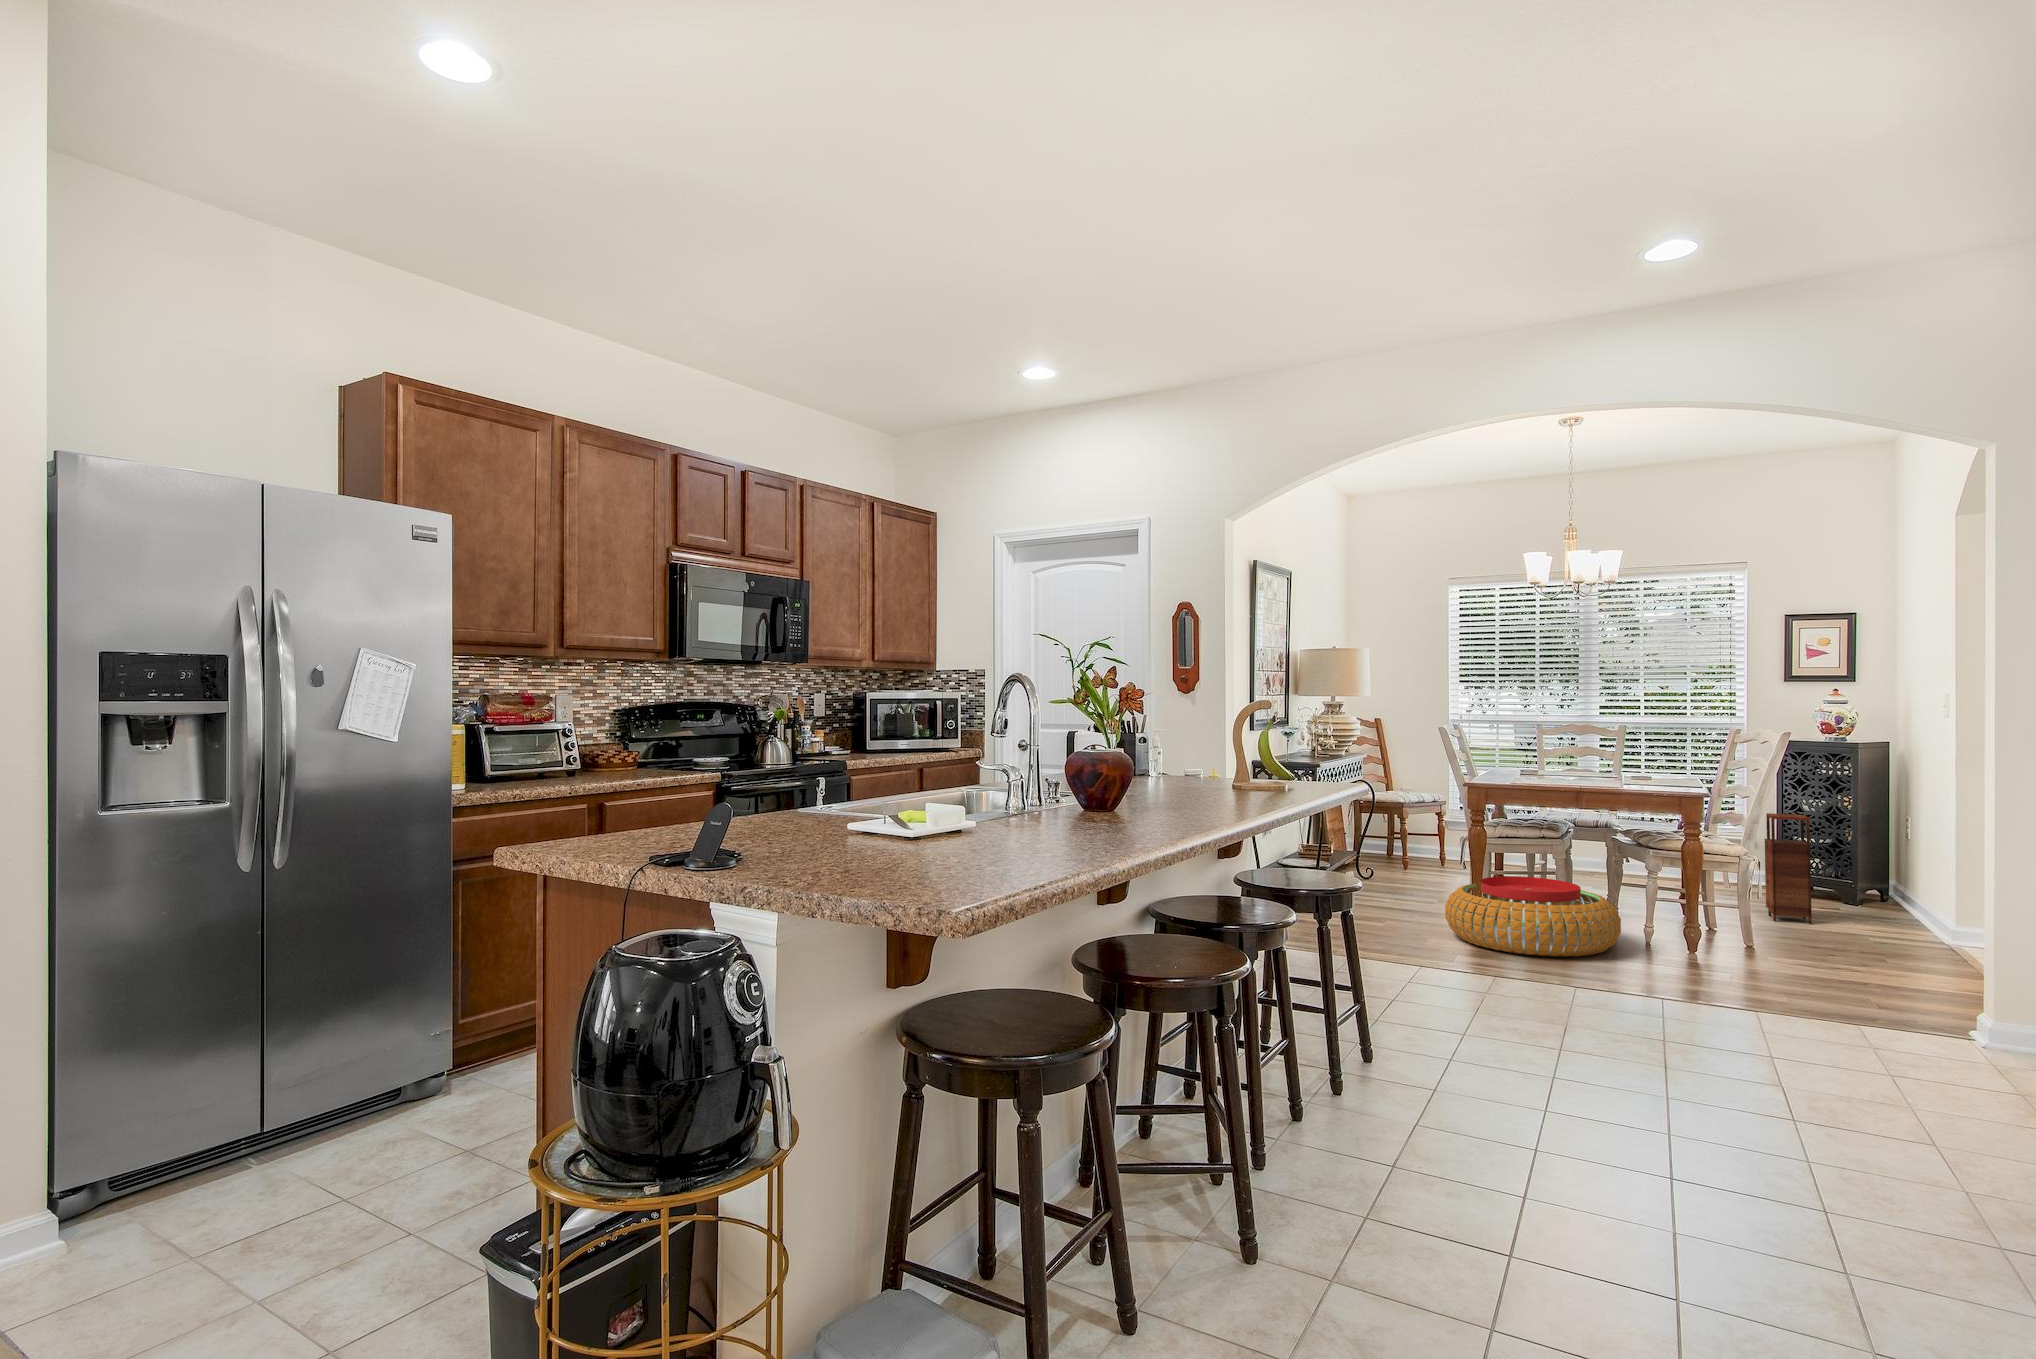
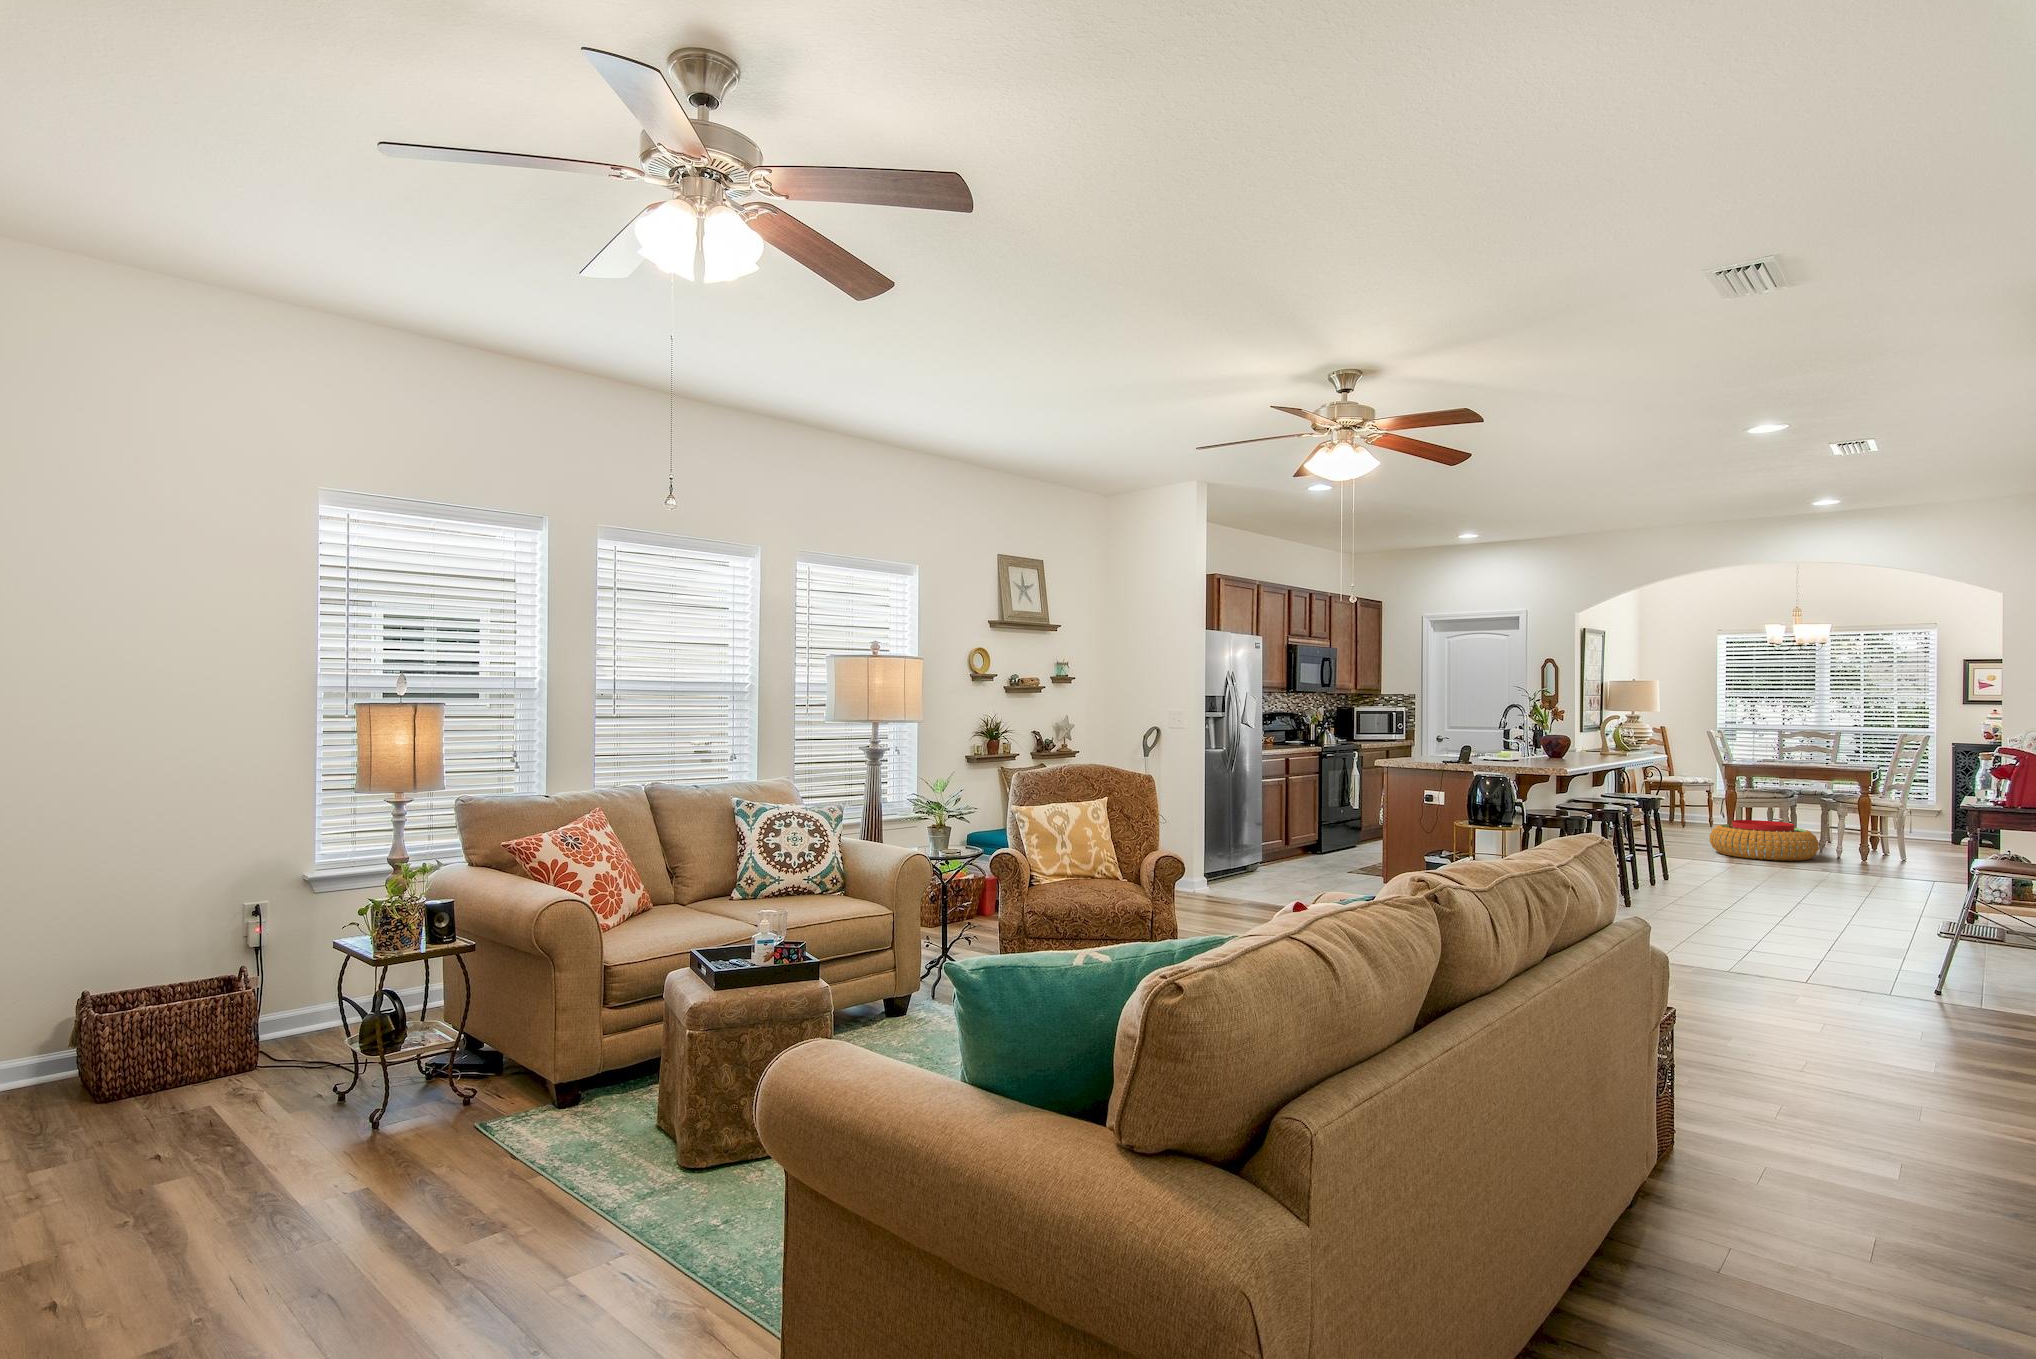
storage cabinet: present [1765,813,1812,924] -> none [1928,789,1955,856]

